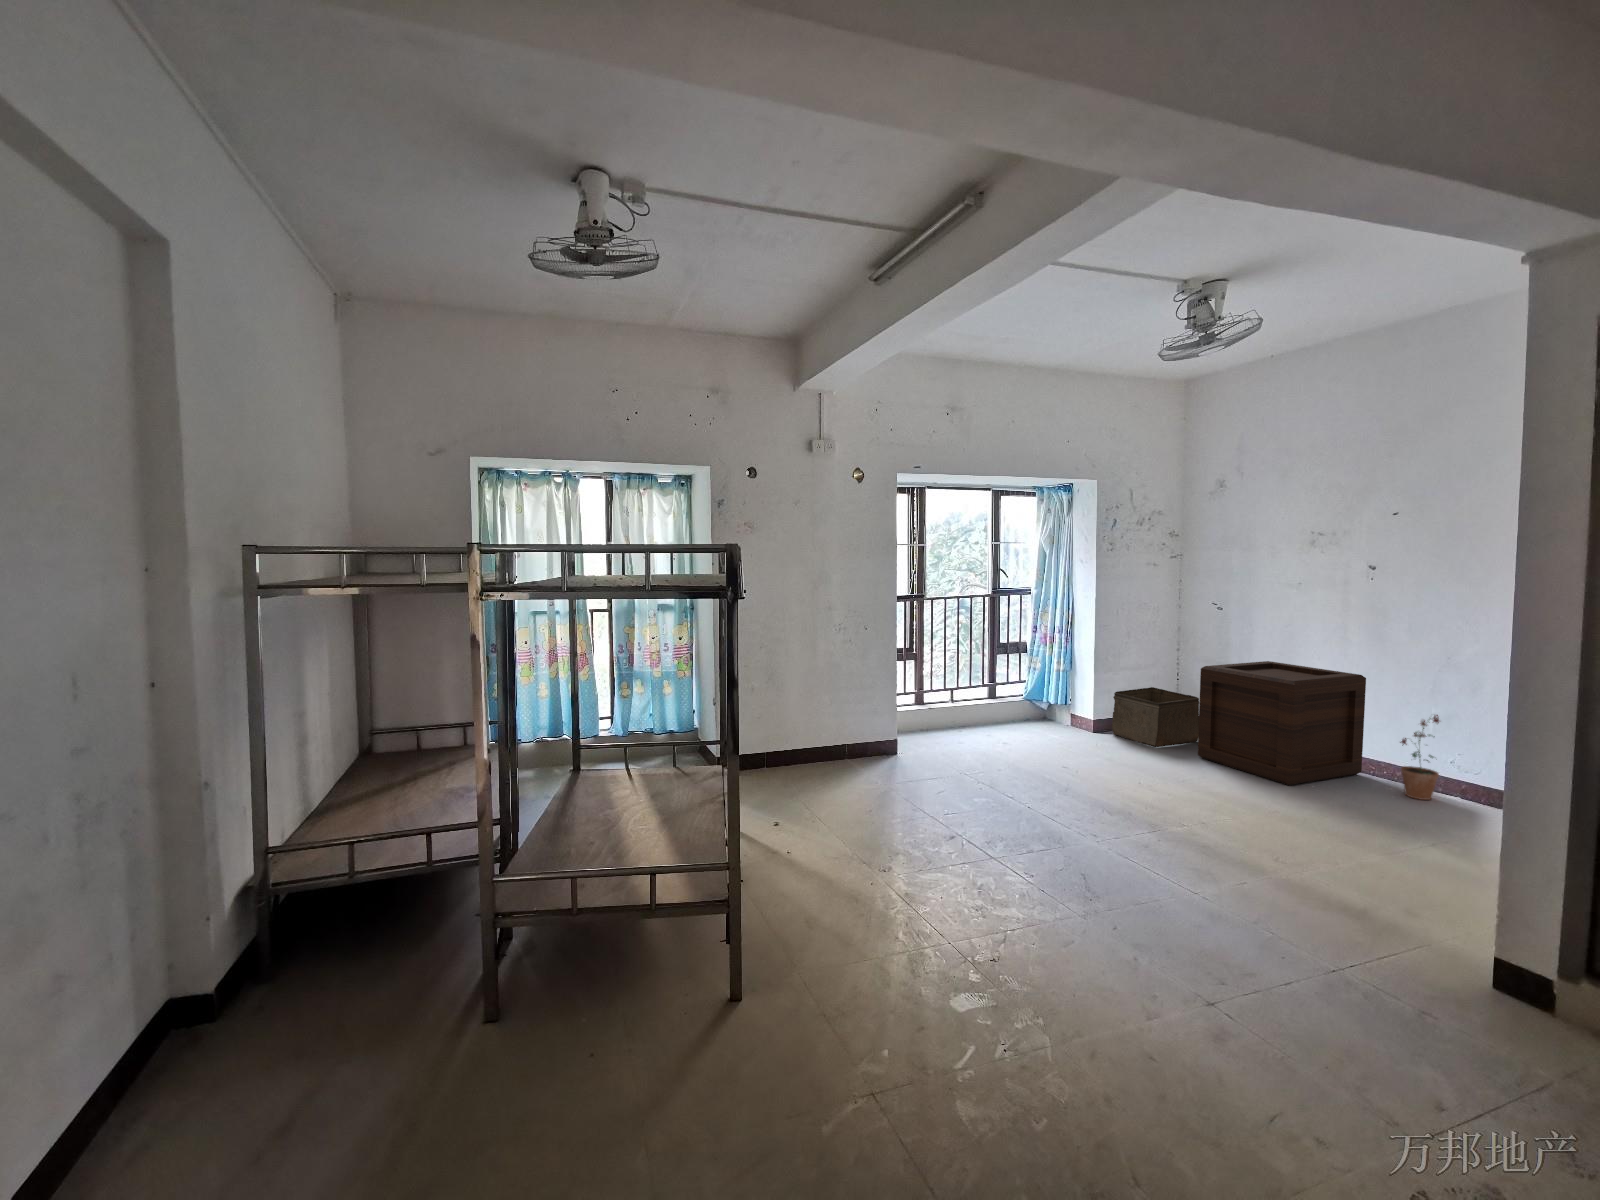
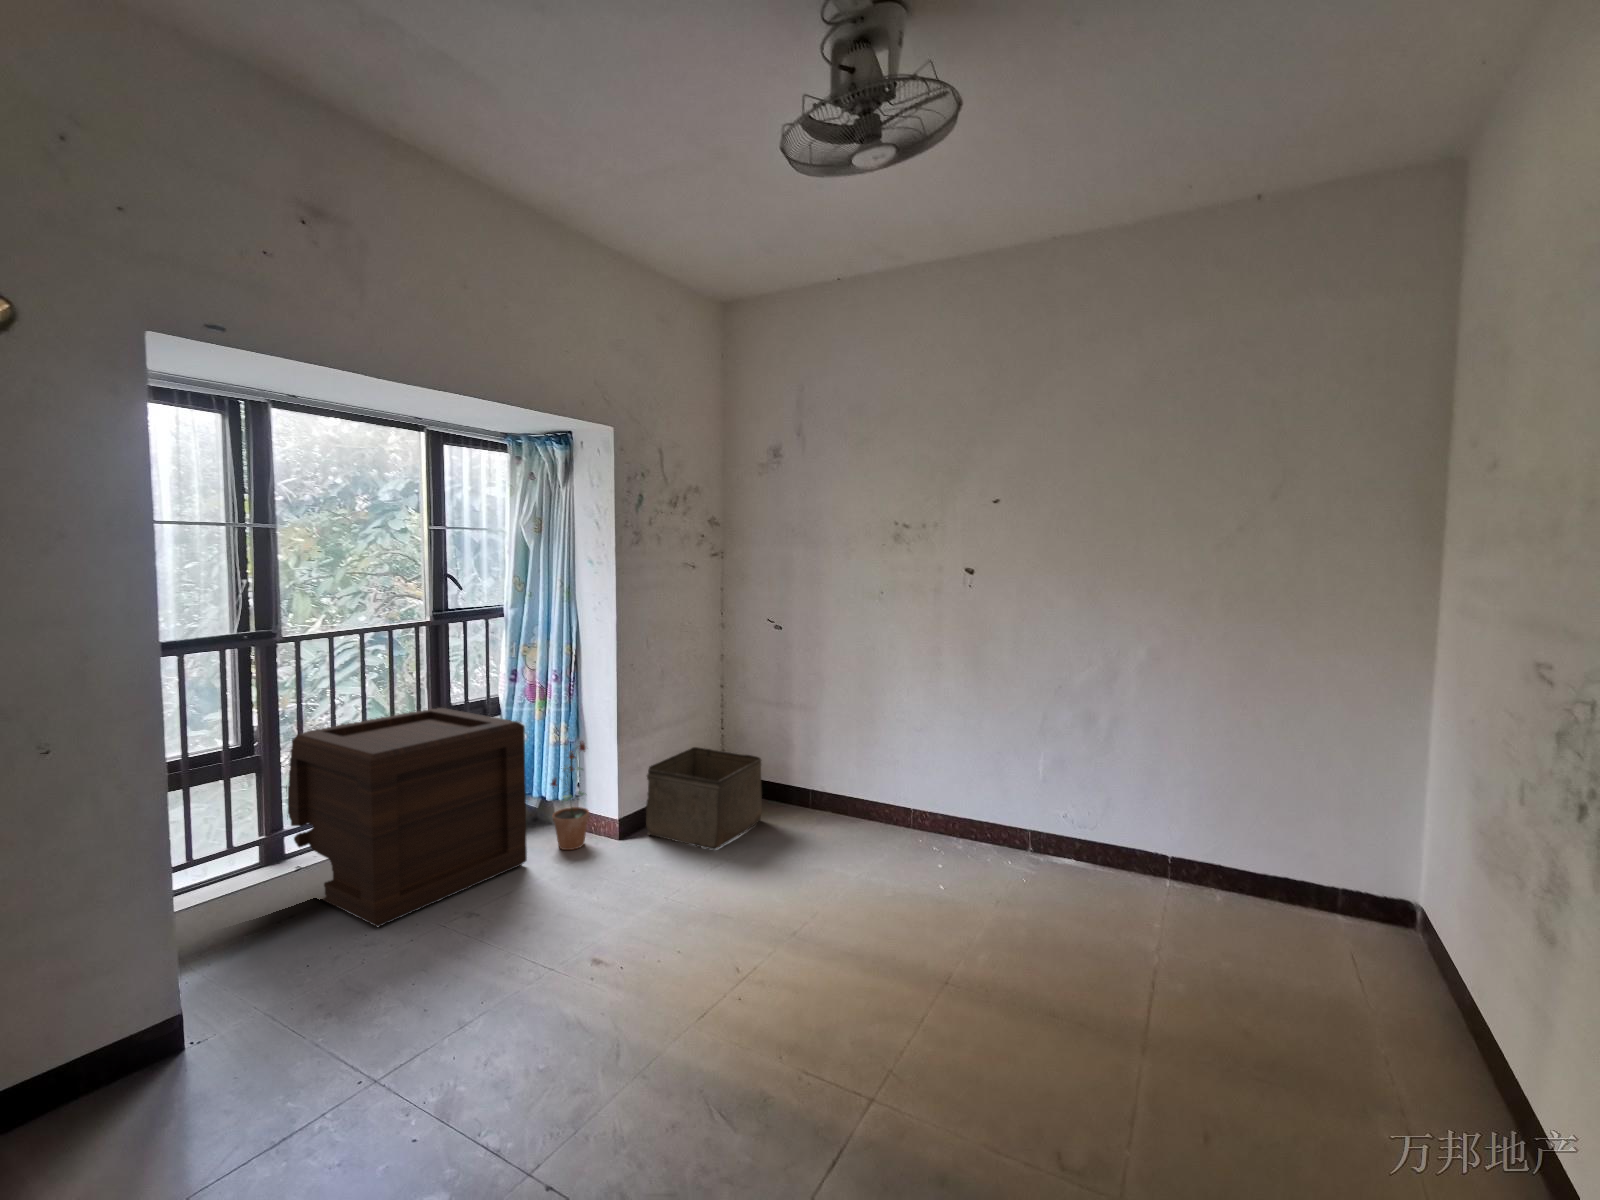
wooden crate: present [1198,661,1366,785] -> present [288,708,527,927]
potted plant: present [1400,715,1439,800] -> present [551,741,589,850]

